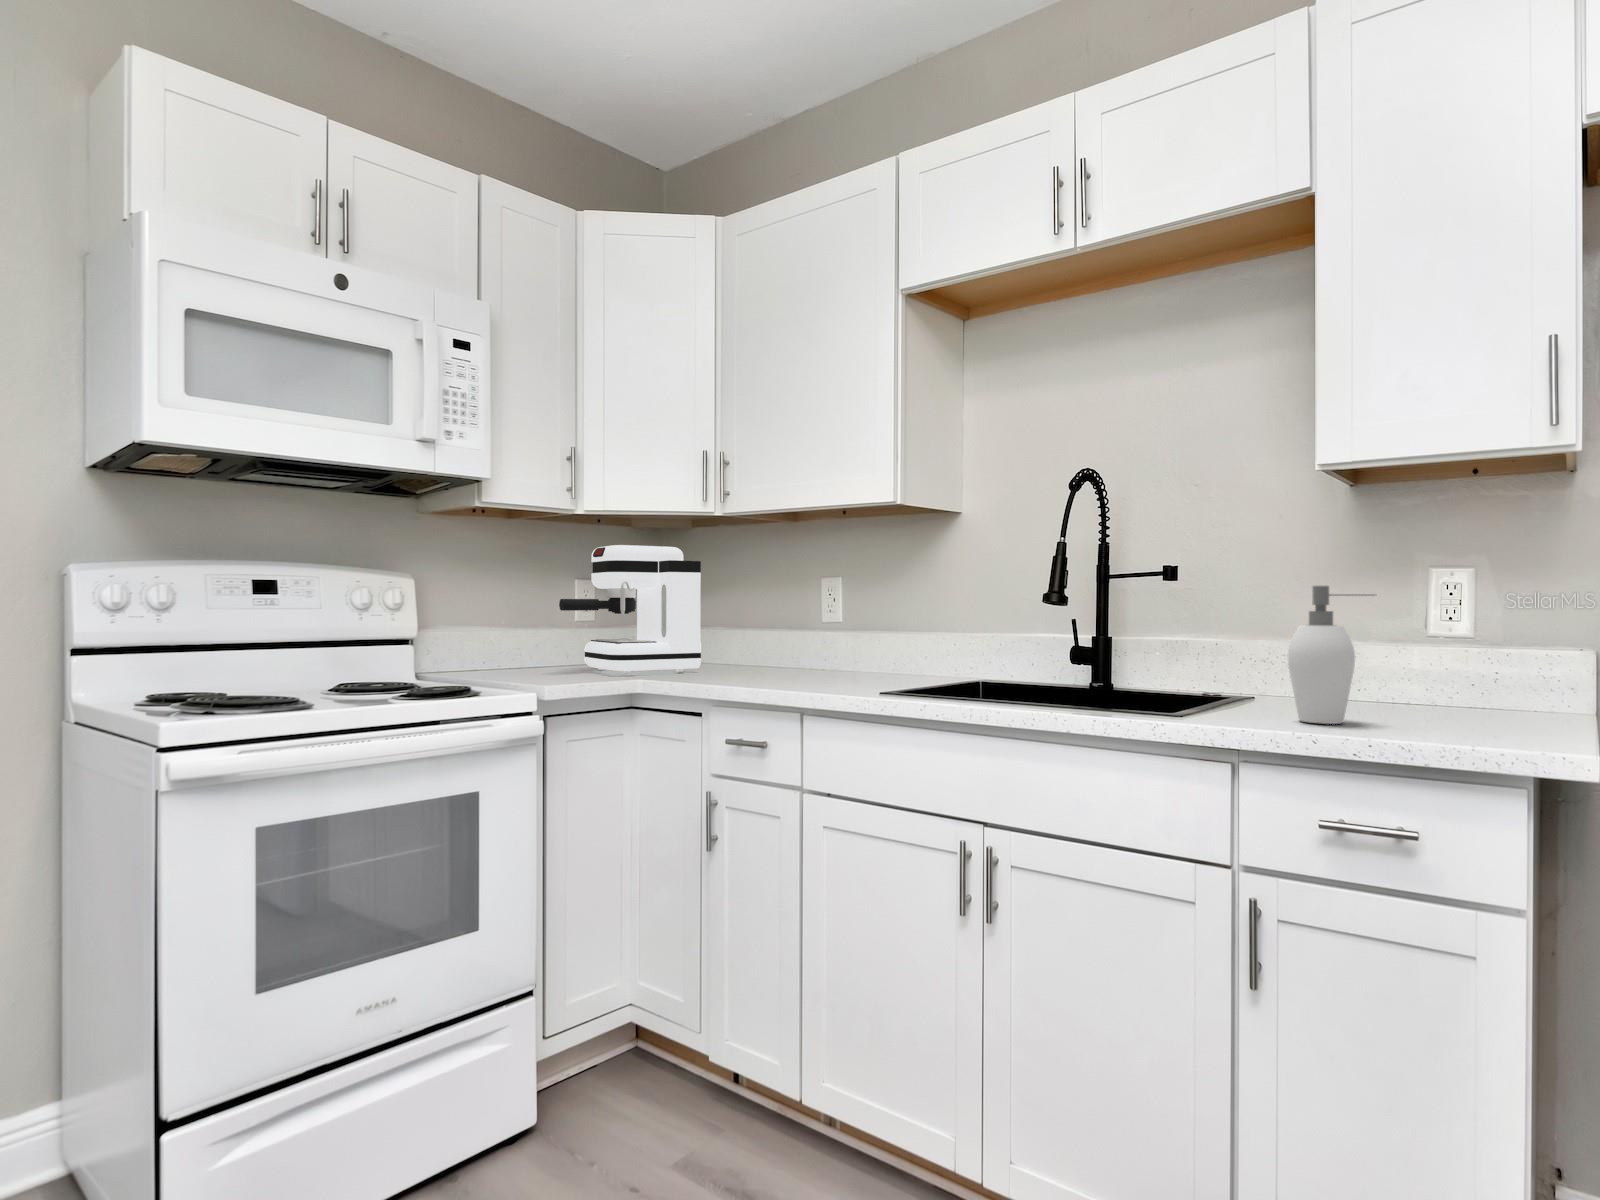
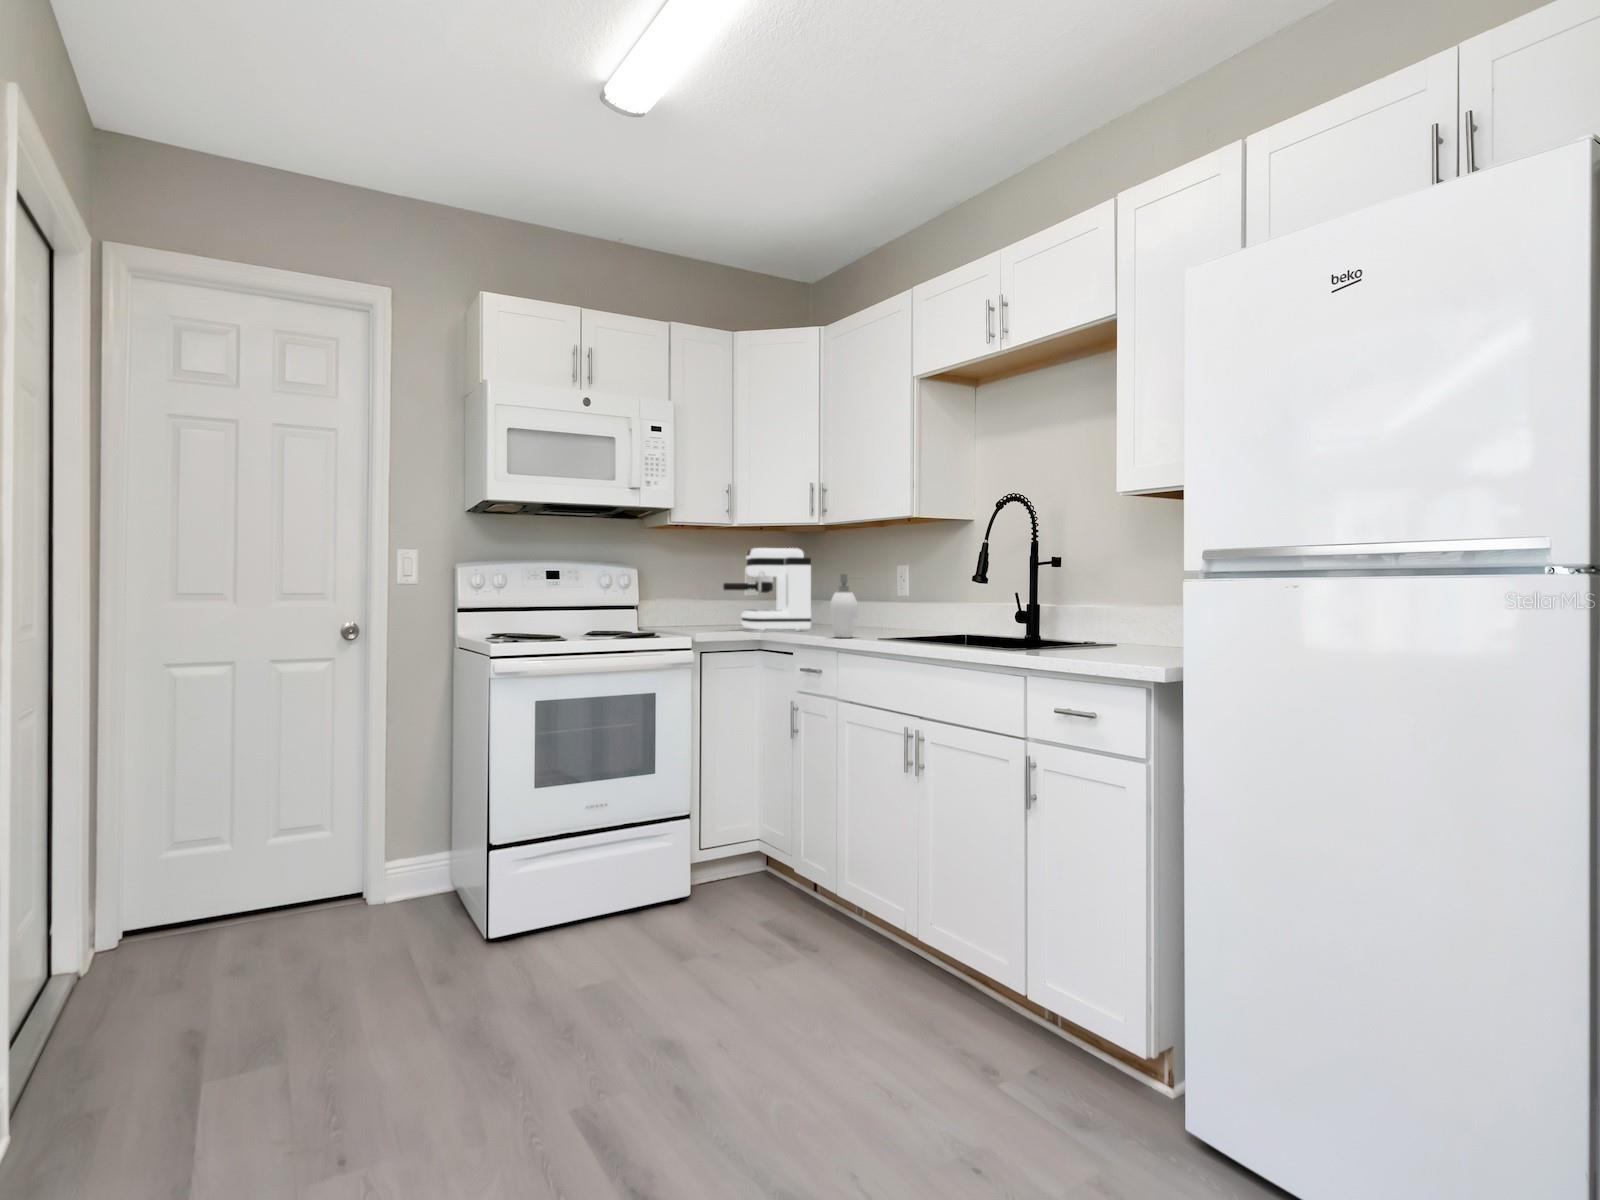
soap dispenser: present [1287,586,1375,724] -> present [830,574,857,638]

